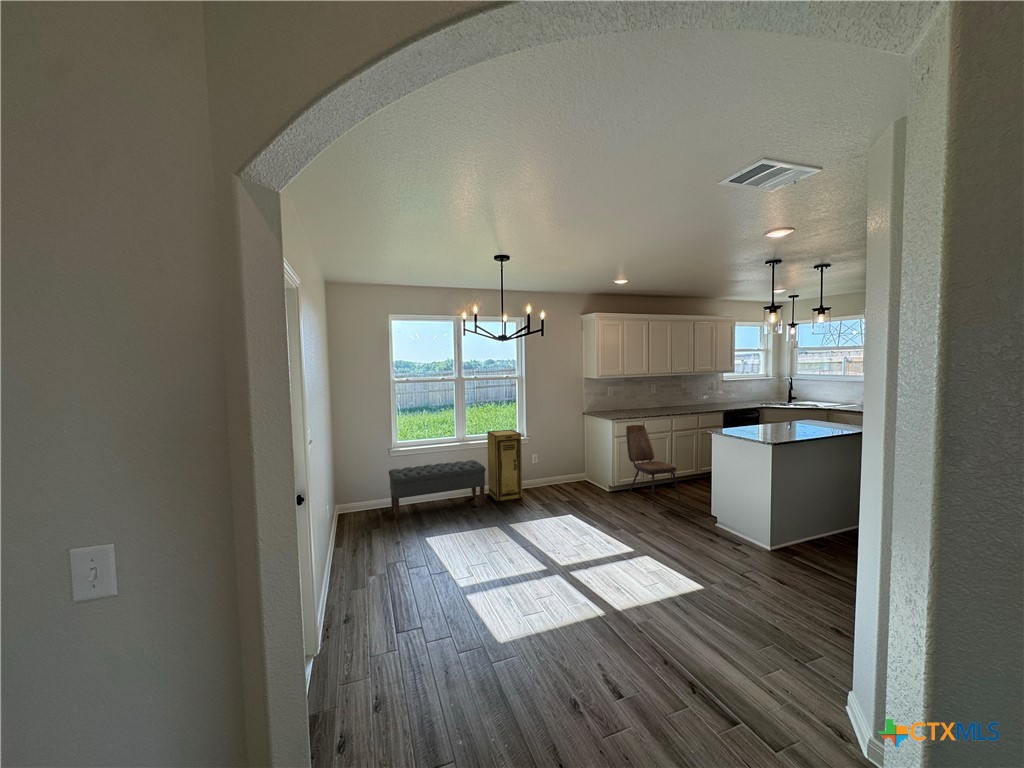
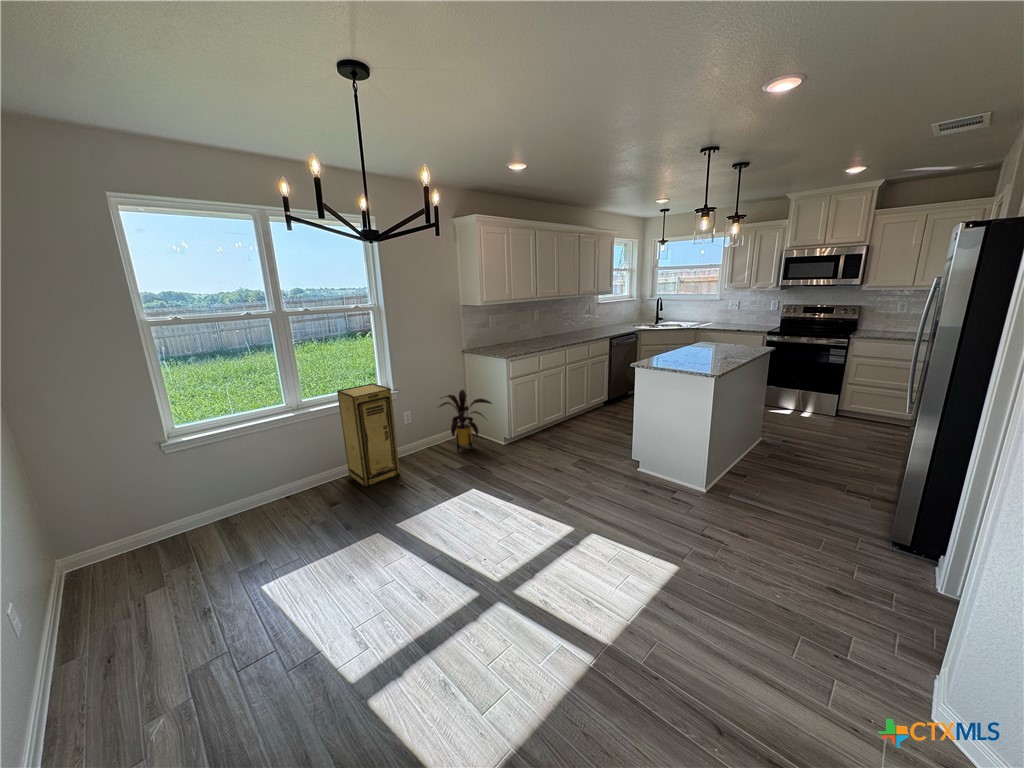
dining chair: present [626,425,681,509] -> none [523,361,590,460]
house plant: none [555,443,599,492] -> present [439,390,492,452]
bench: present [389,460,486,519] -> none [166,435,348,559]

